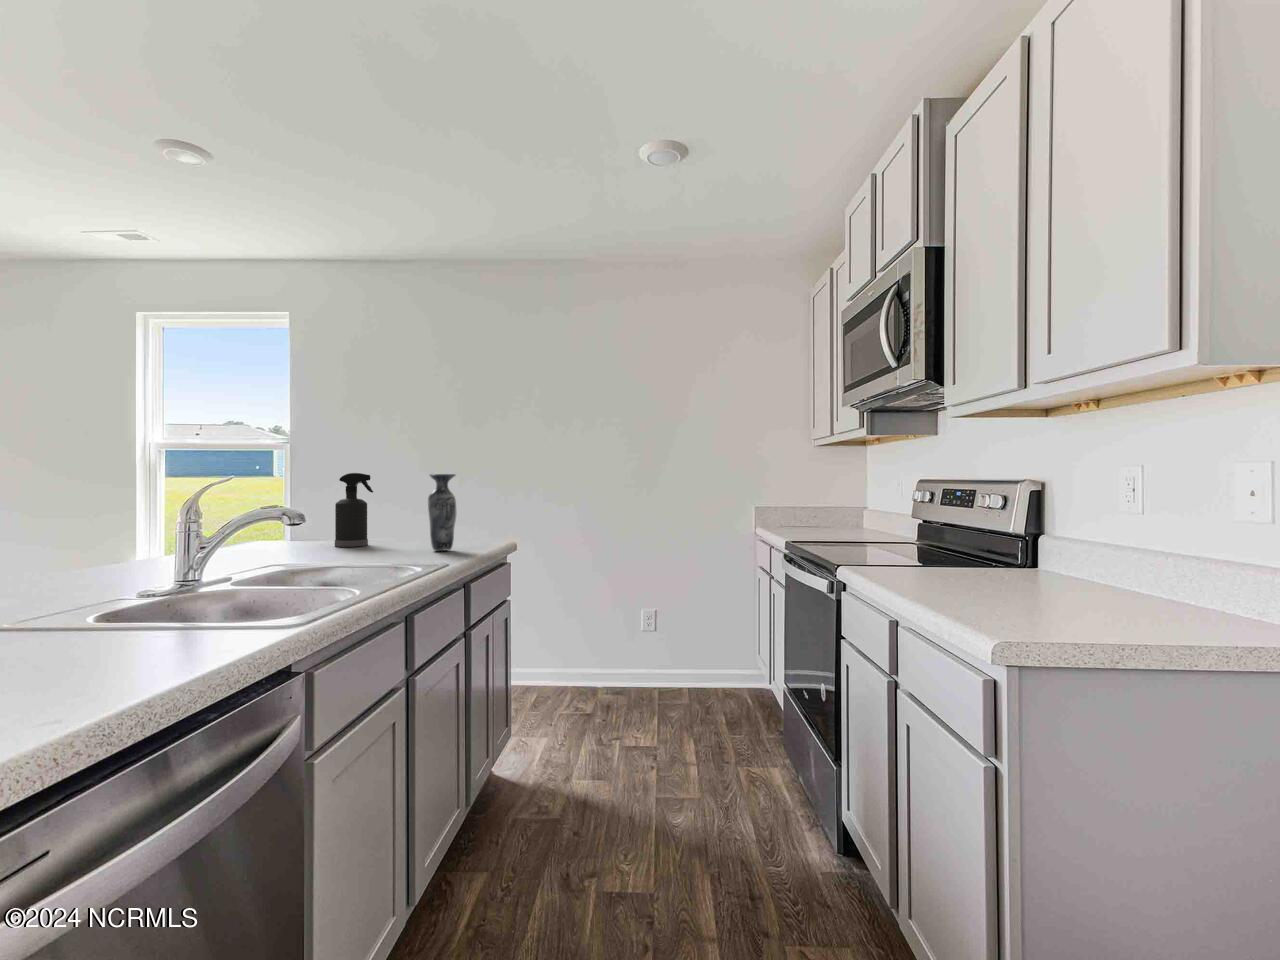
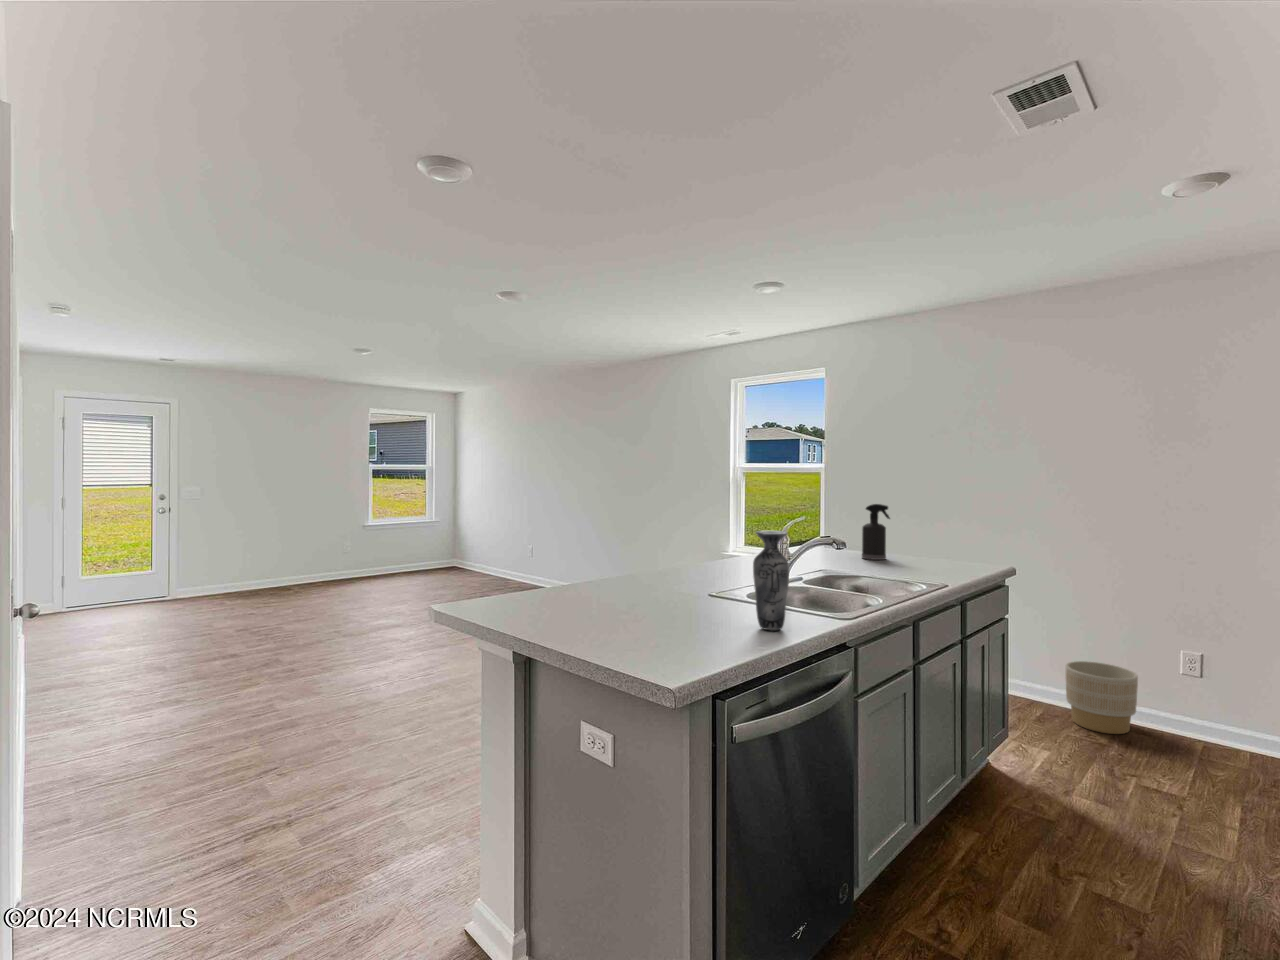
vase: present [428,474,457,551] -> present [753,531,789,630]
planter: none [556,633,613,703] -> present [1066,661,1138,734]

